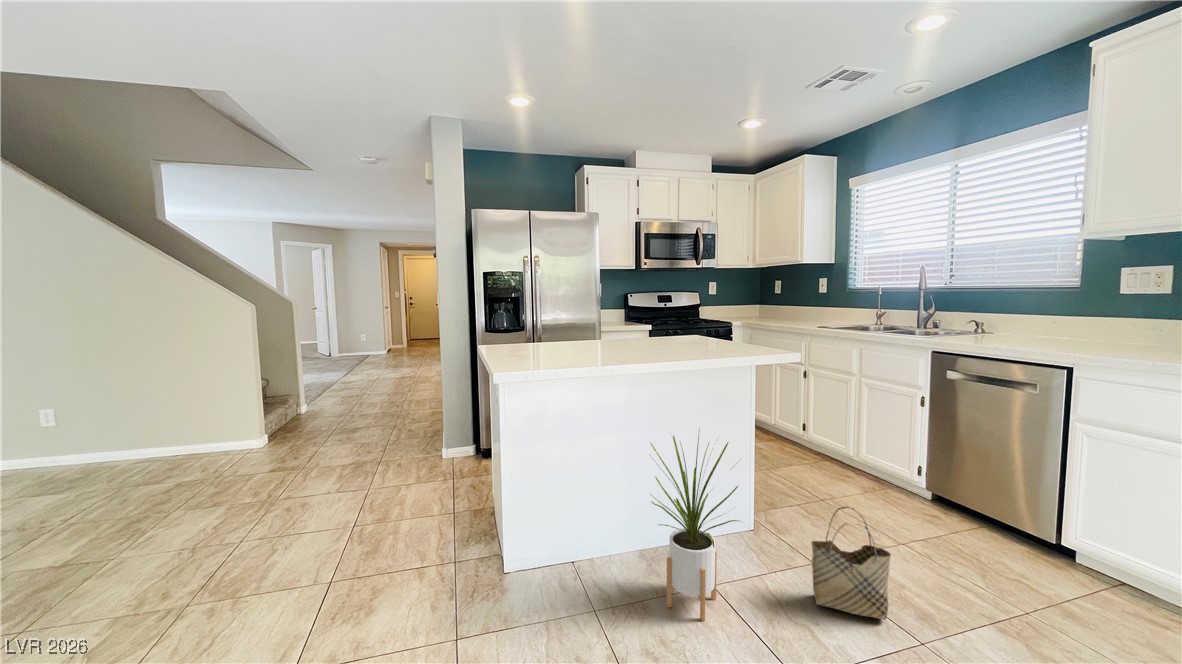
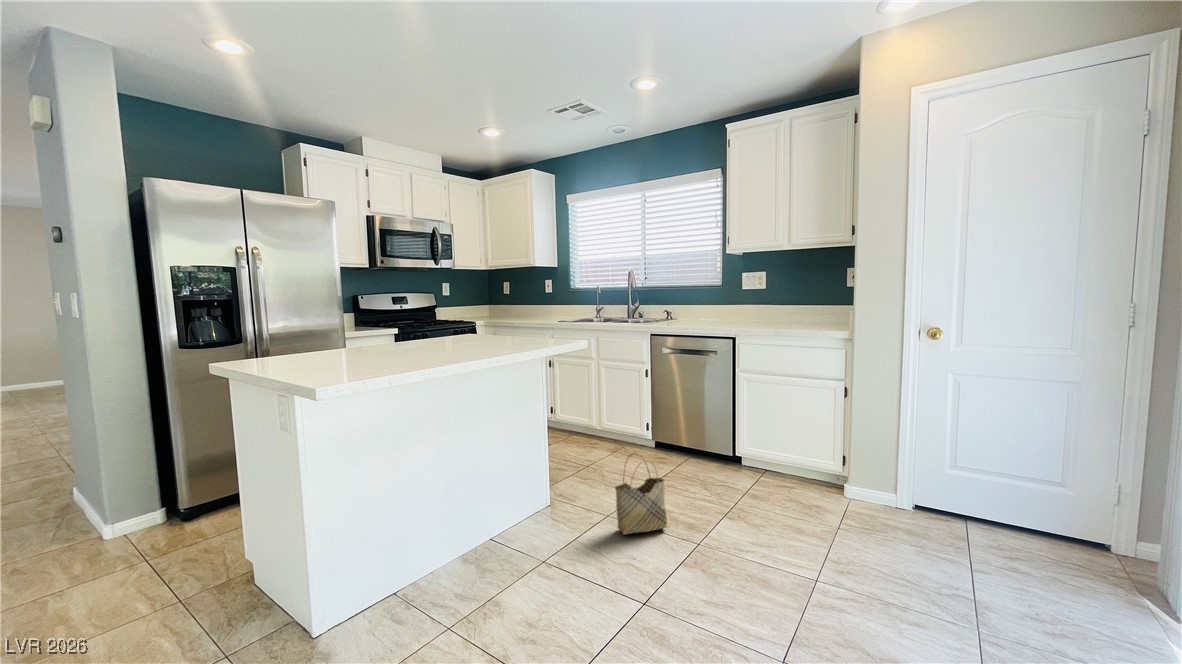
house plant: present [650,436,739,621] -> none [488,408,577,581]

